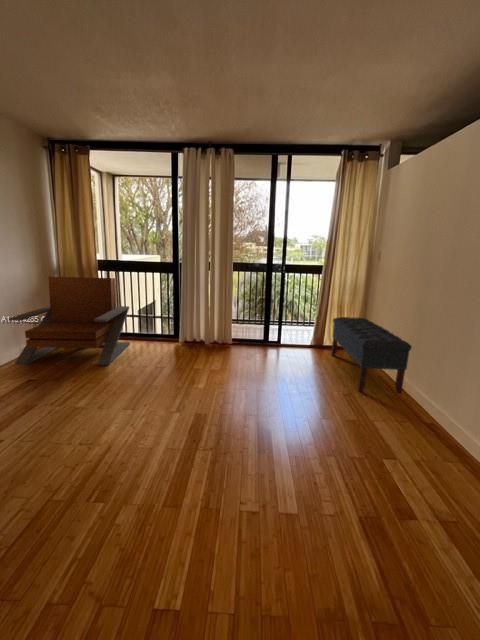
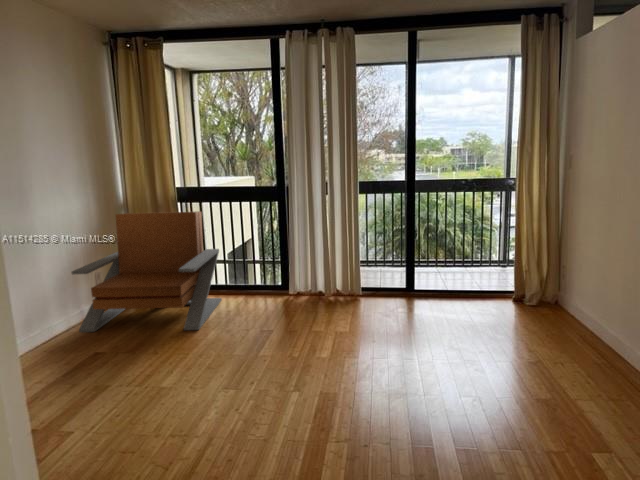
bench: present [331,317,411,394] -> none [508,252,629,362]

